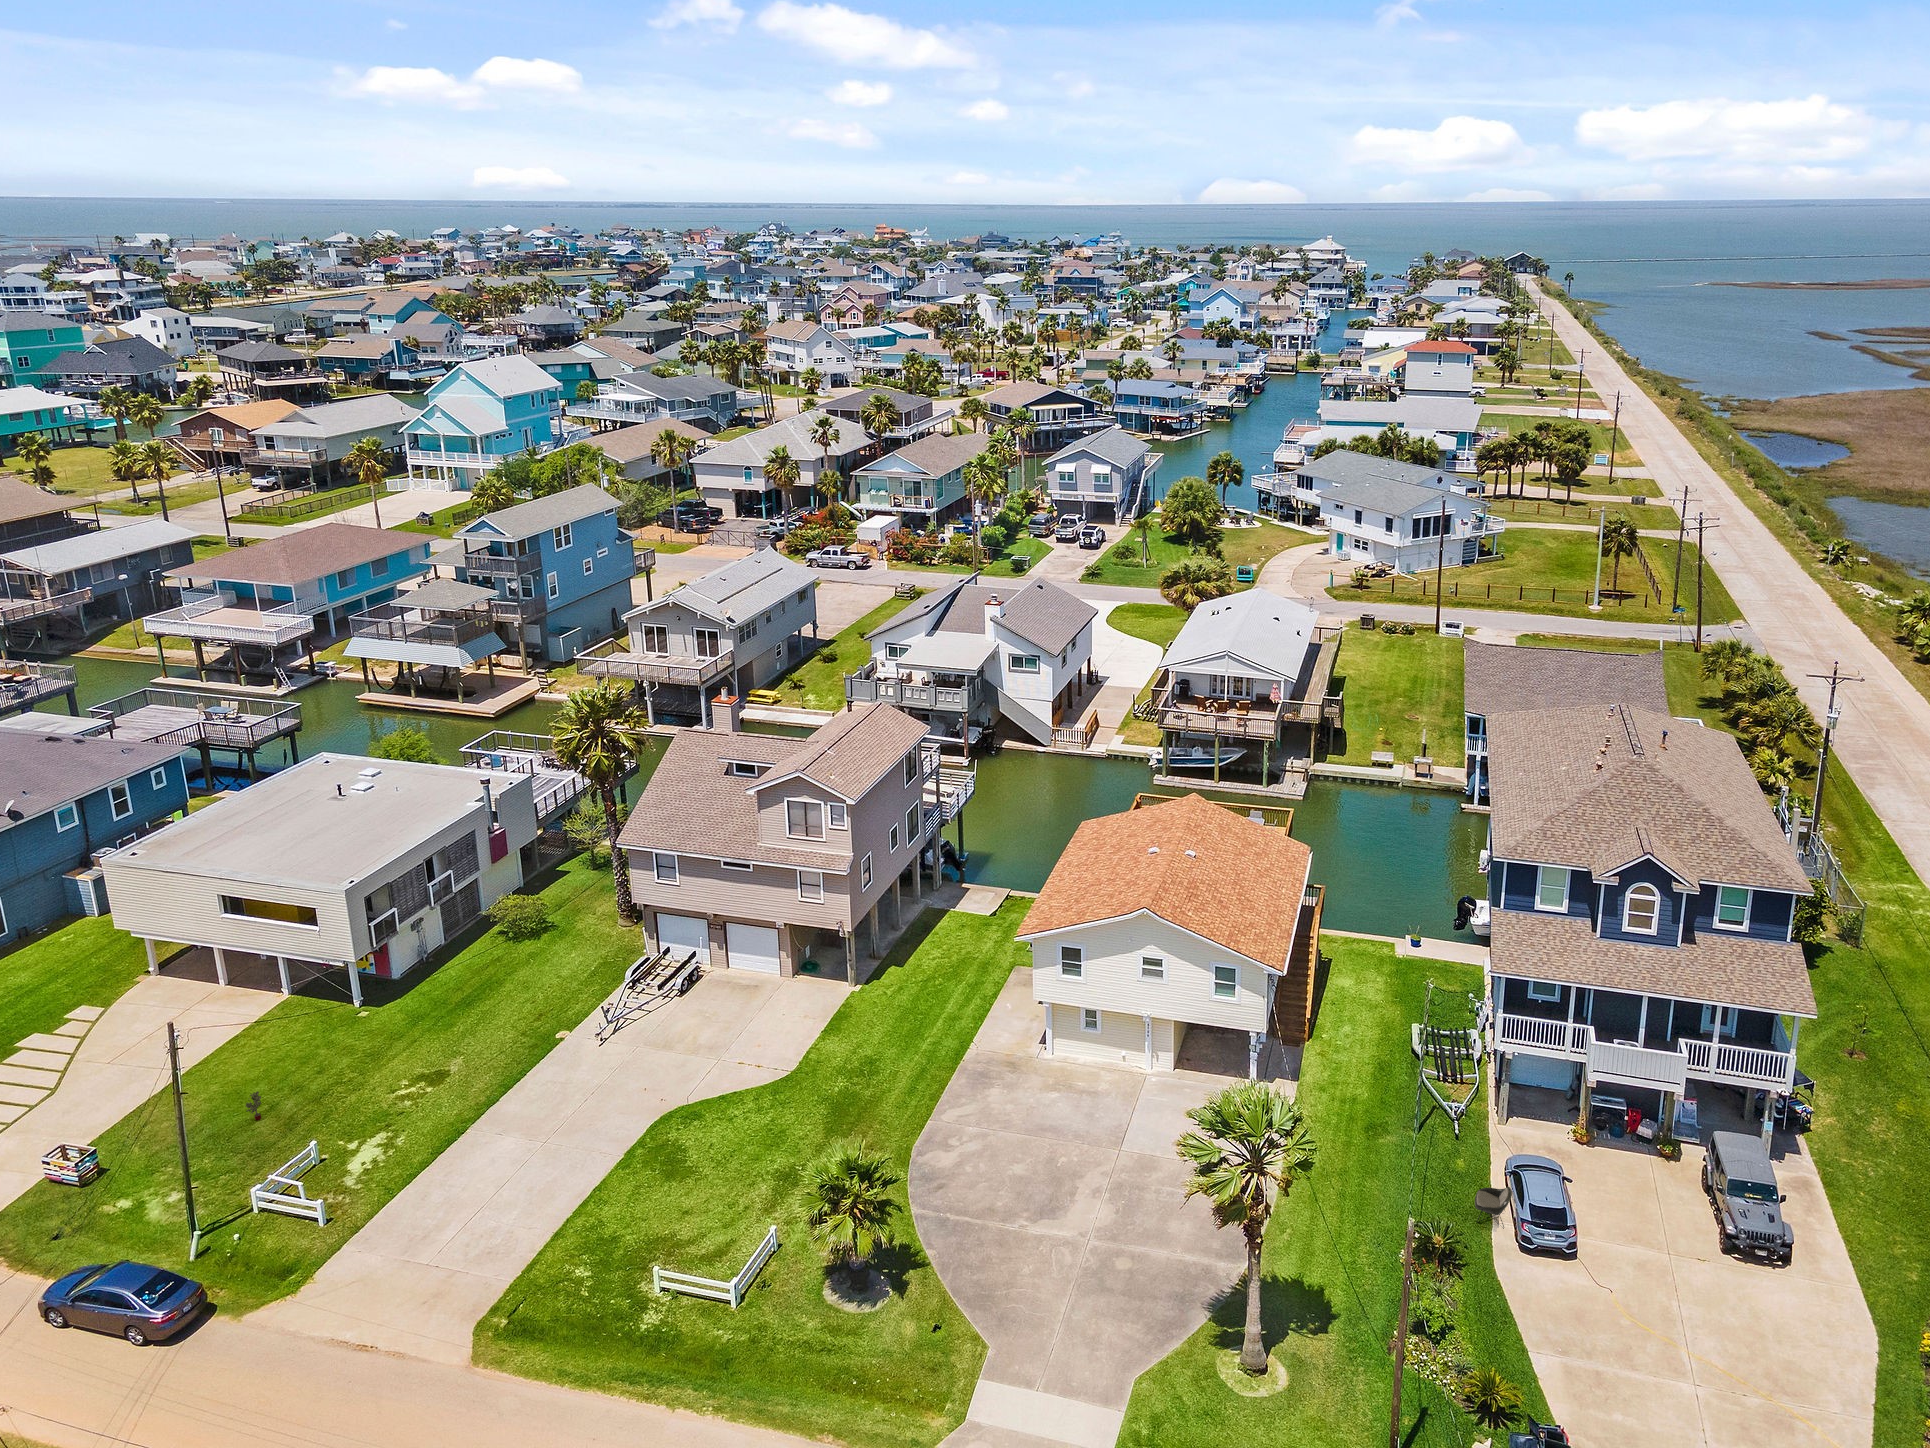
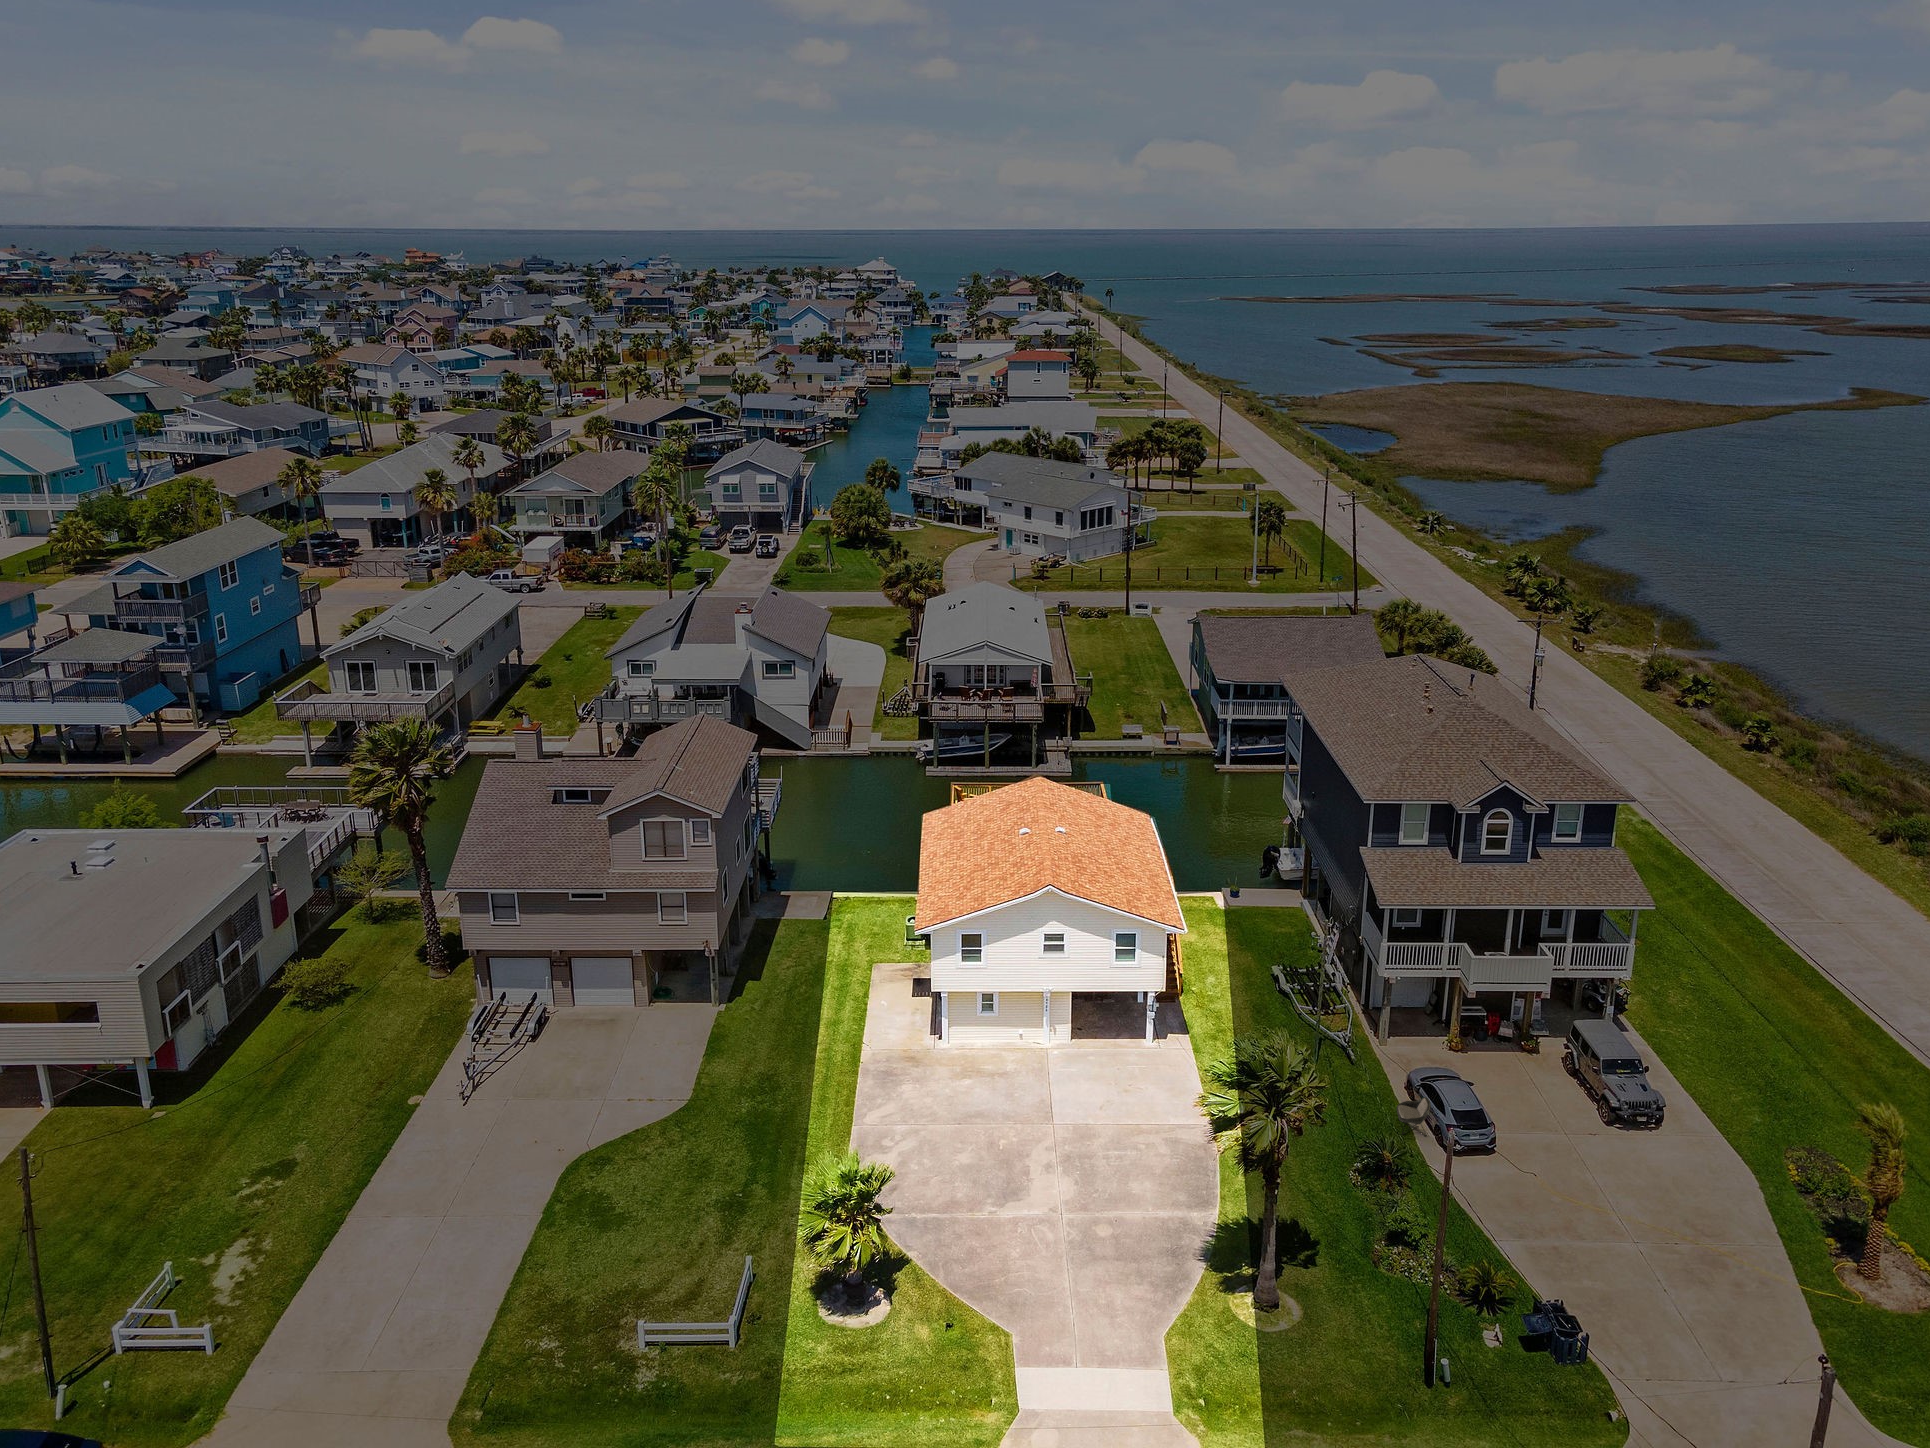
potted tree: present [246,1091,261,1120] -> none [46,1220,68,1255]

